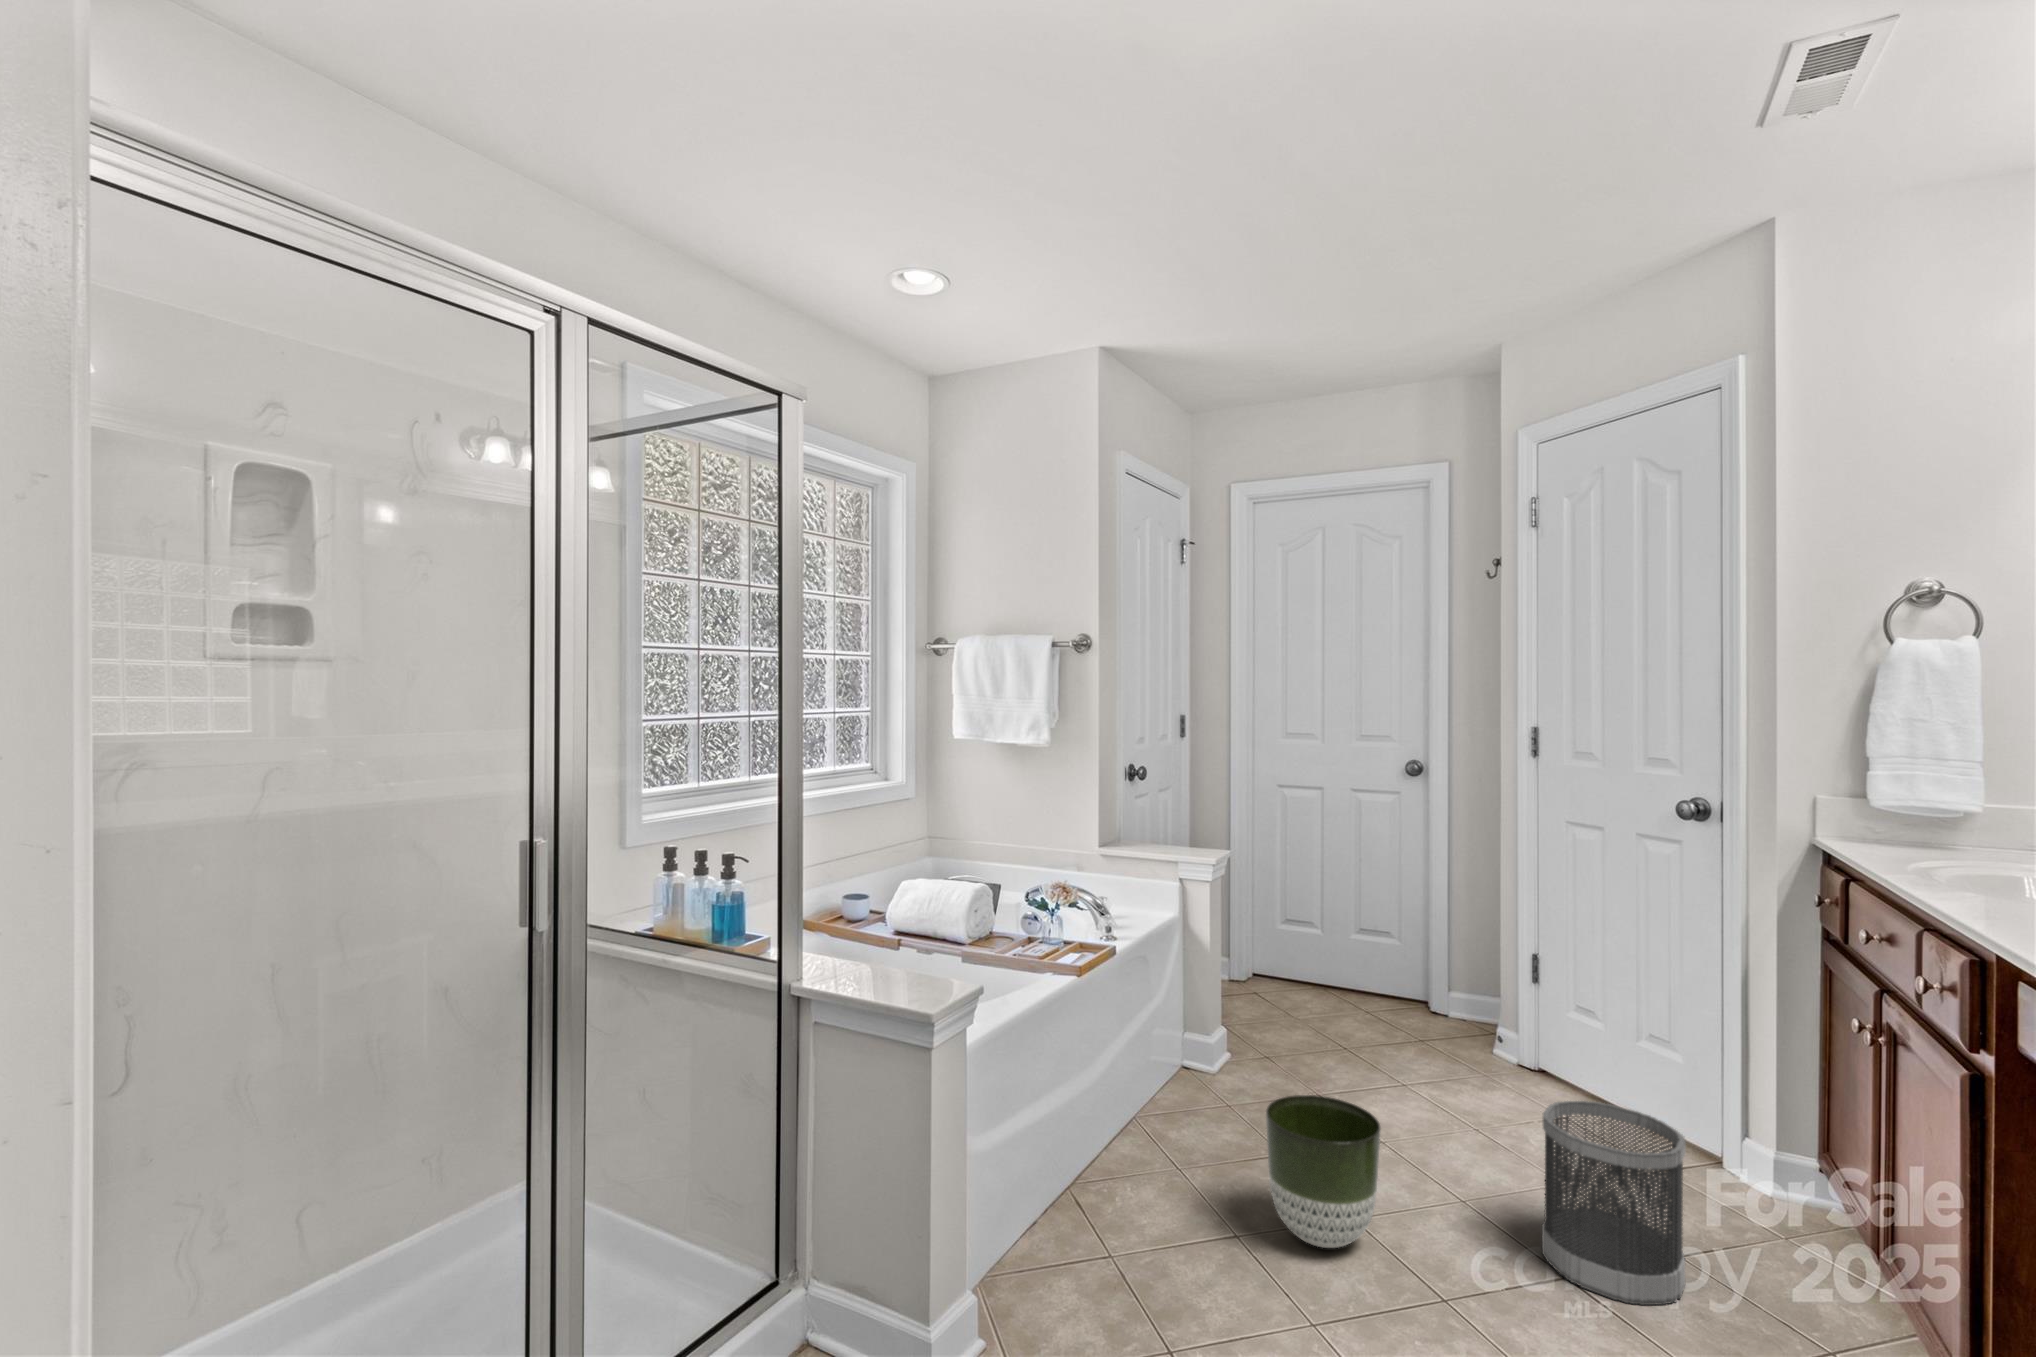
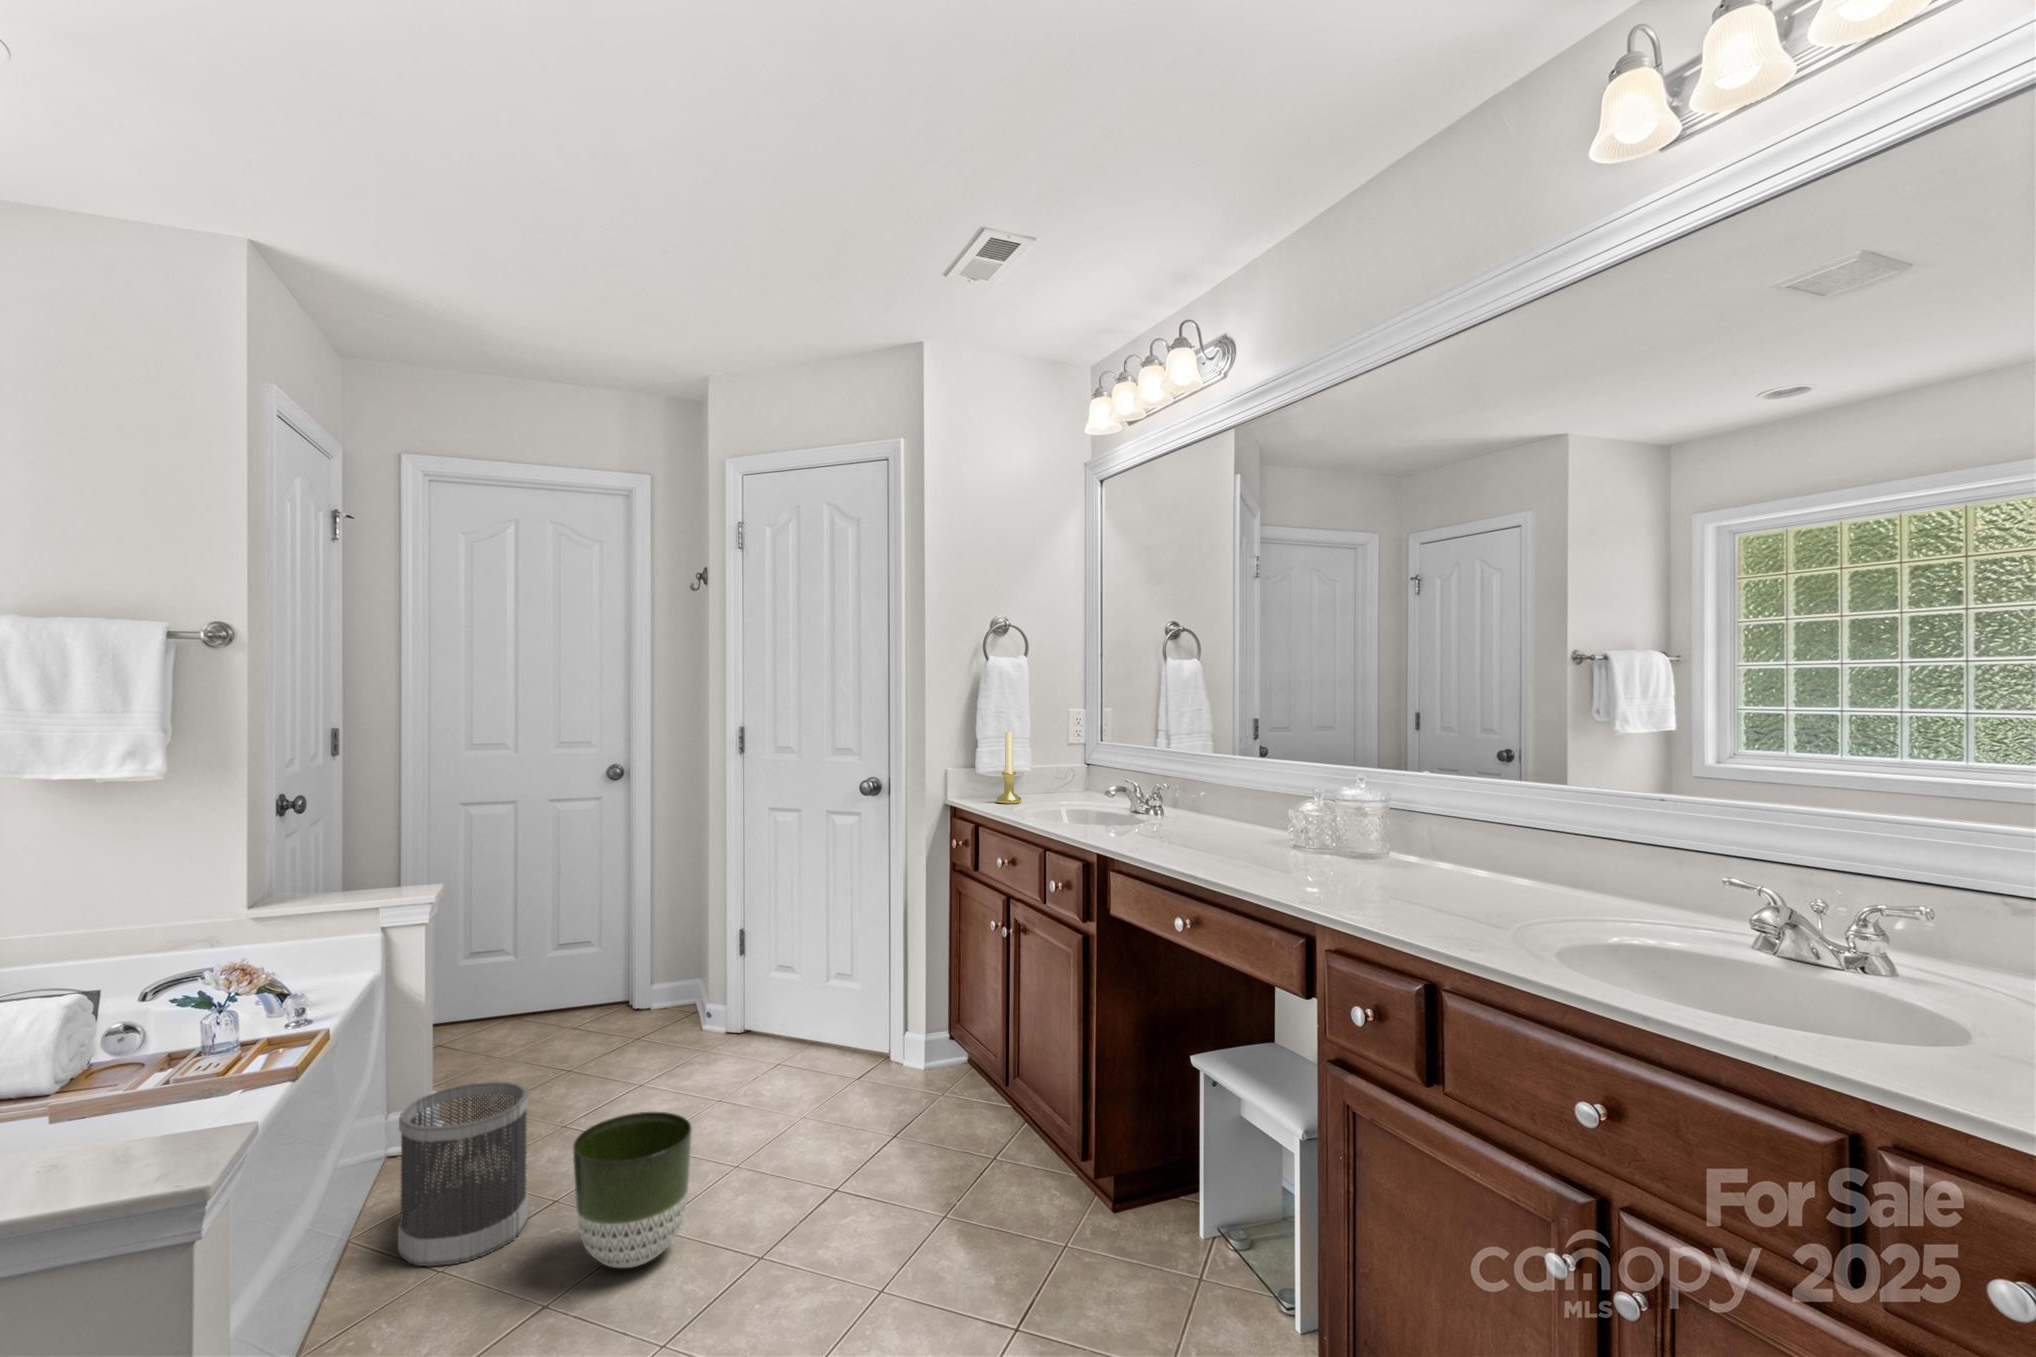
candle holder: none [1902,744,1953,856] -> present [996,732,1022,804]
wastebasket: present [1542,1101,1686,1305] -> present [398,1081,529,1266]

